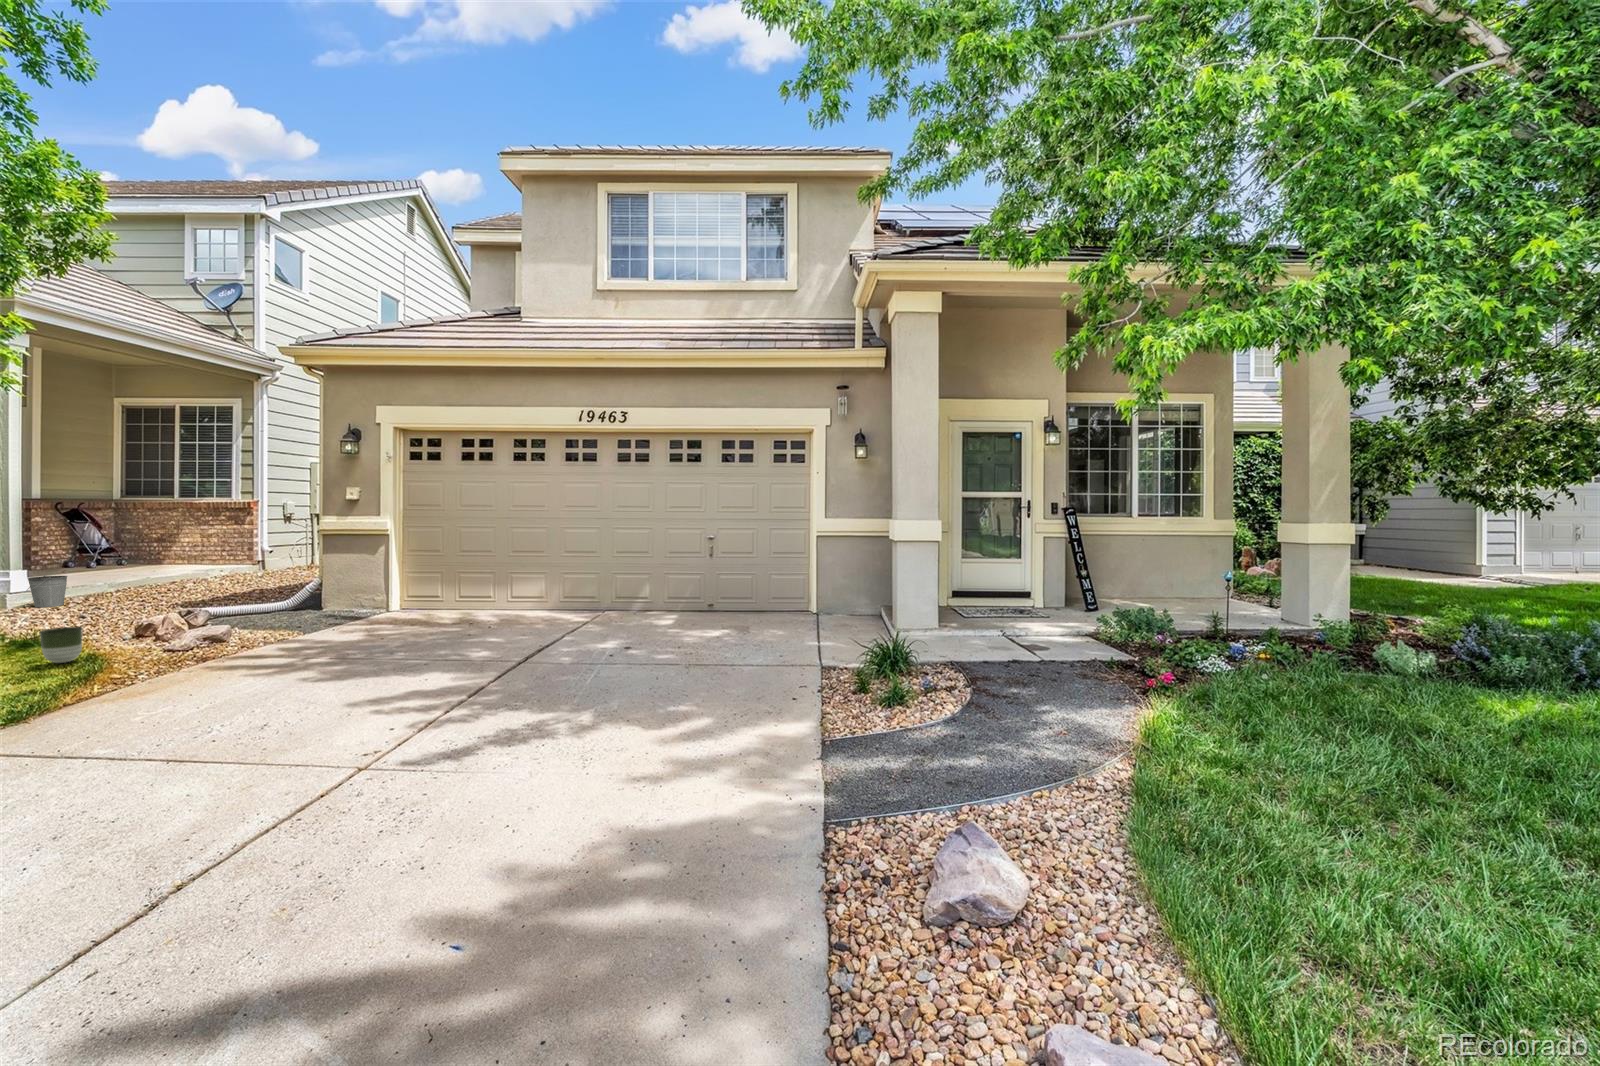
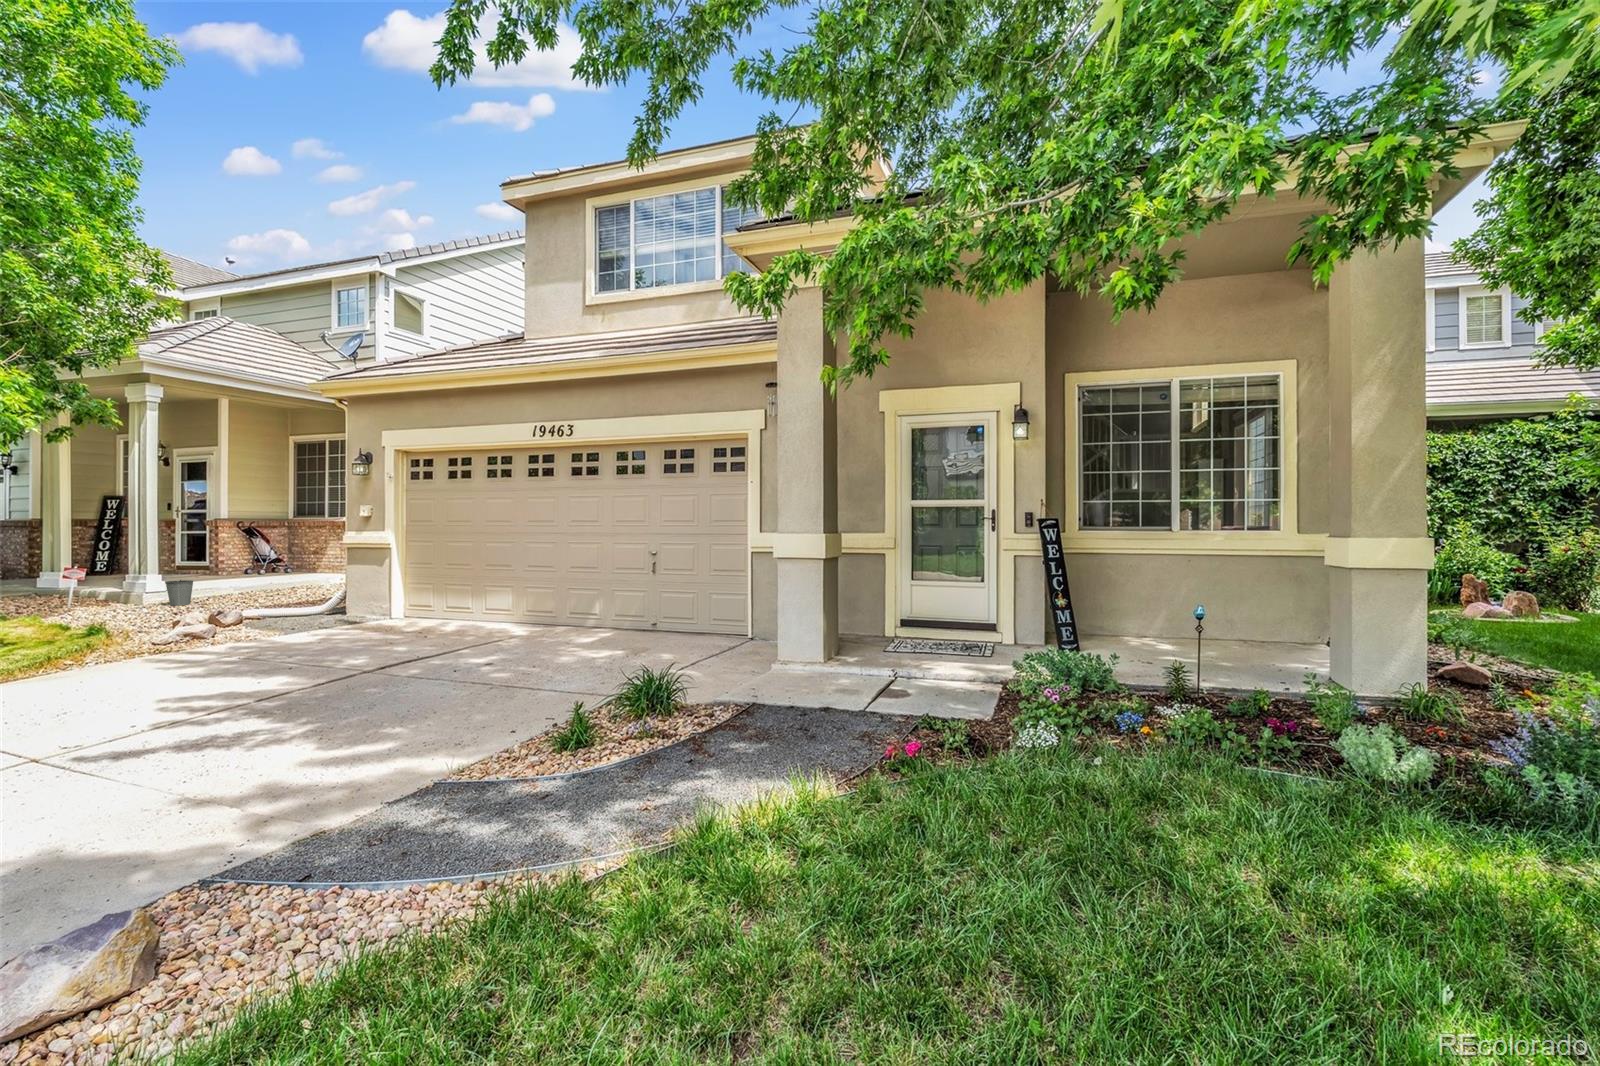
planter: present [40,627,83,663] -> none [76,615,106,643]

